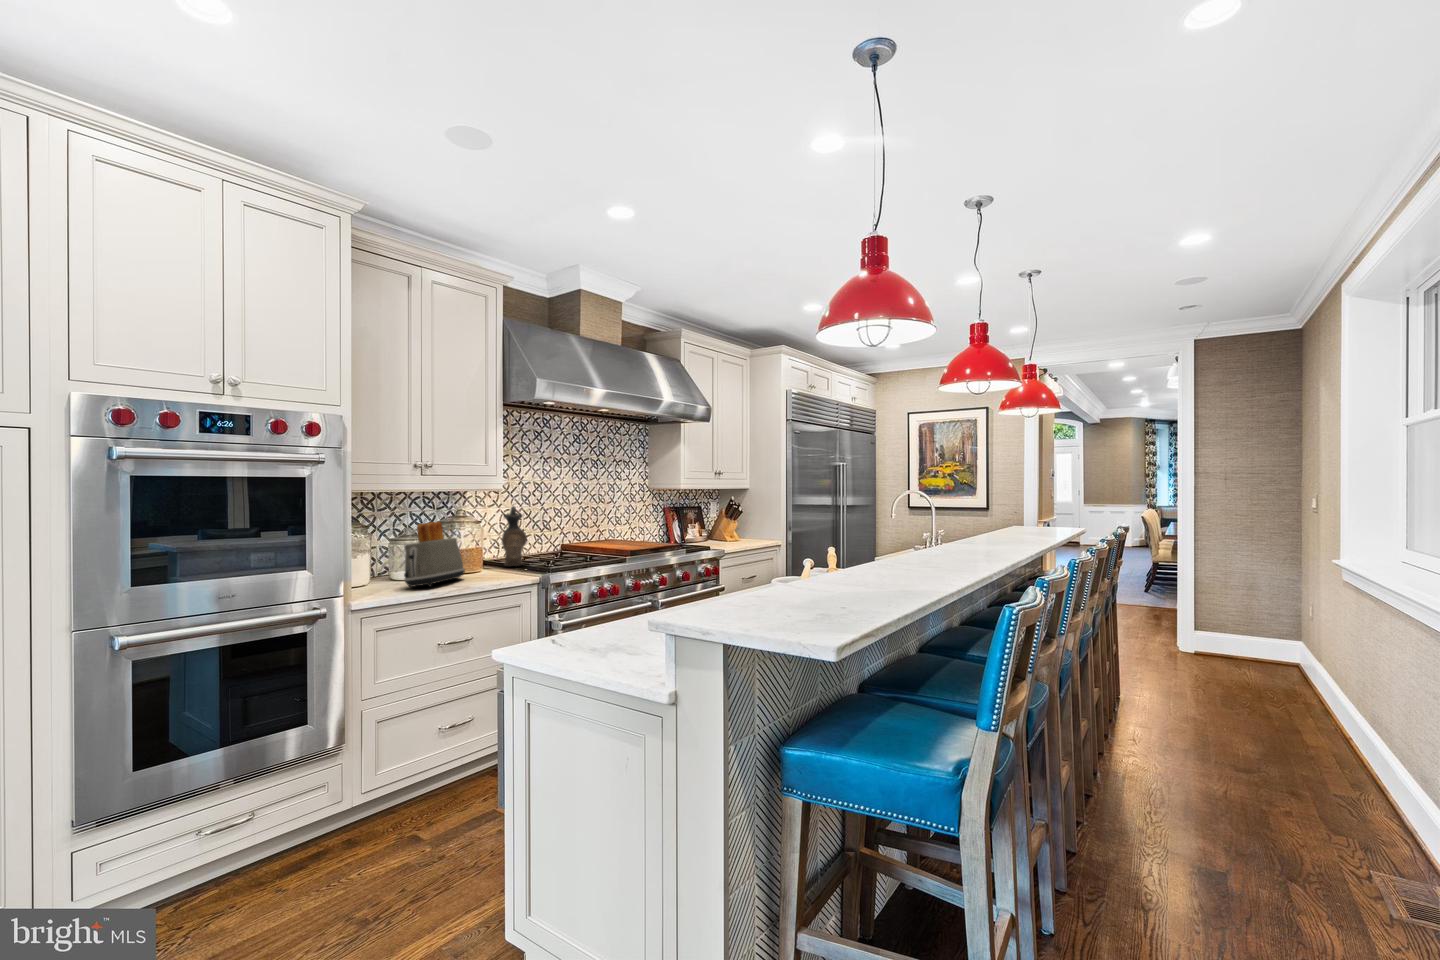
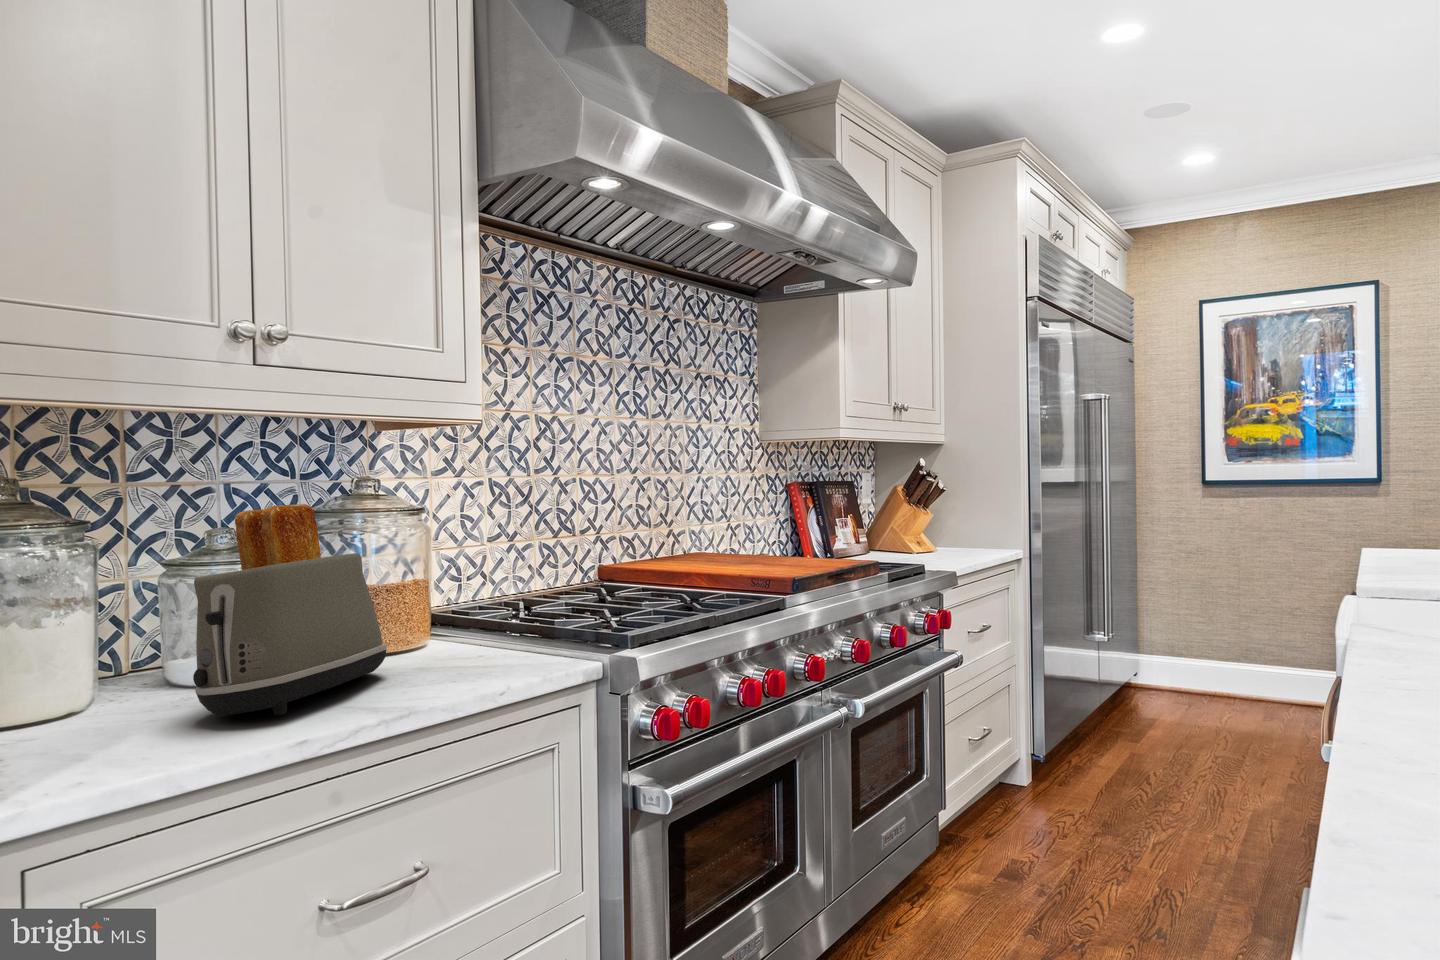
ceramic pitcher: present [502,506,527,566] -> none [479,467,546,628]

